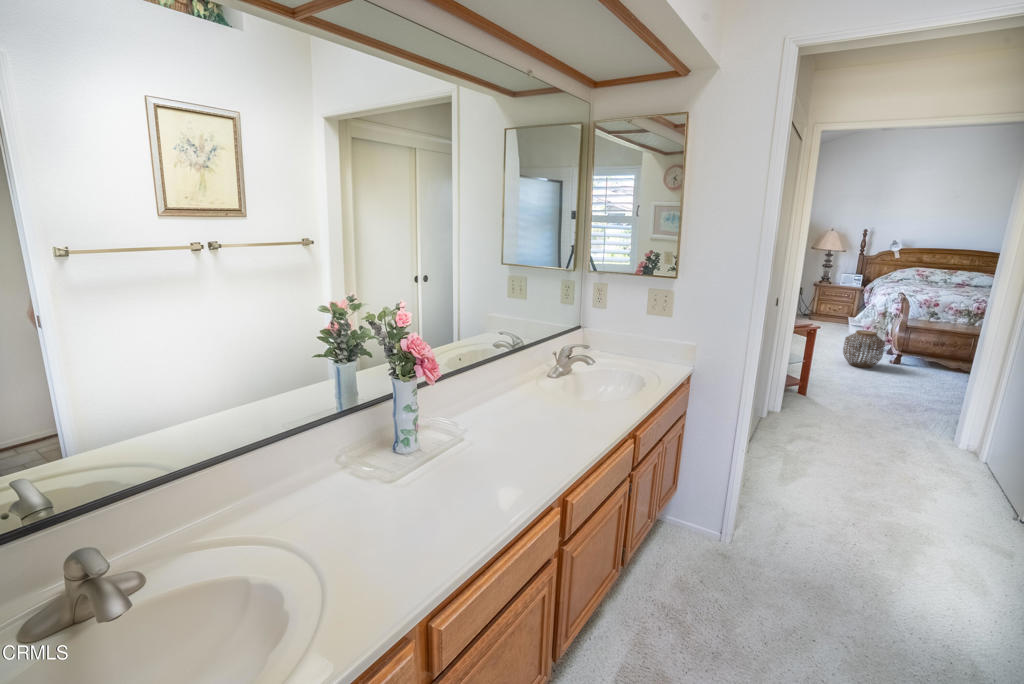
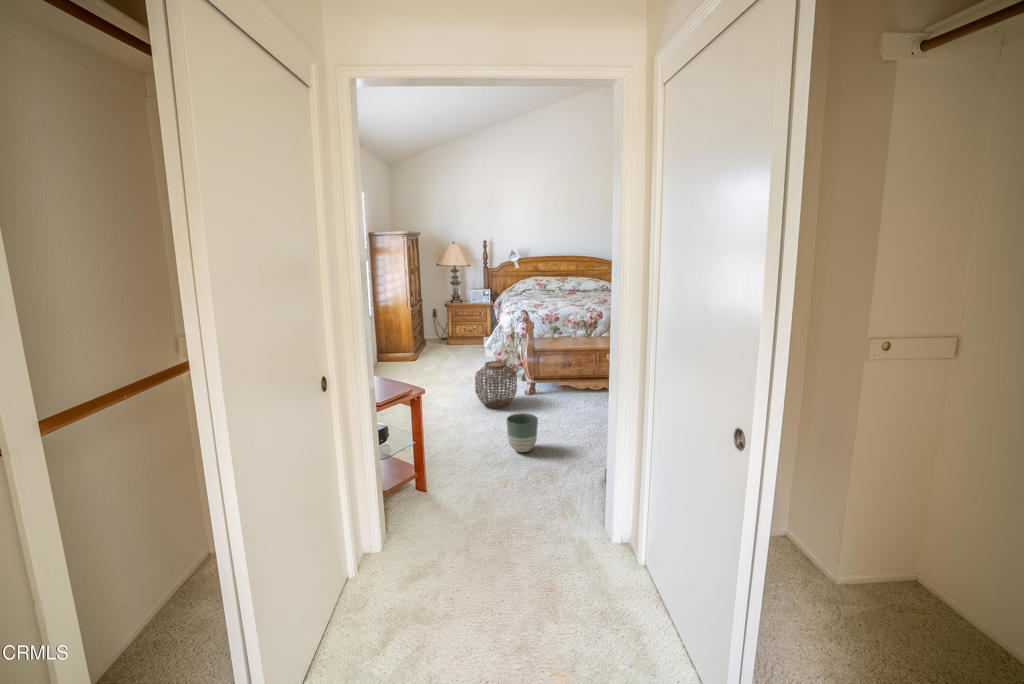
planter: none [873,366,903,394] -> present [507,413,538,452]

